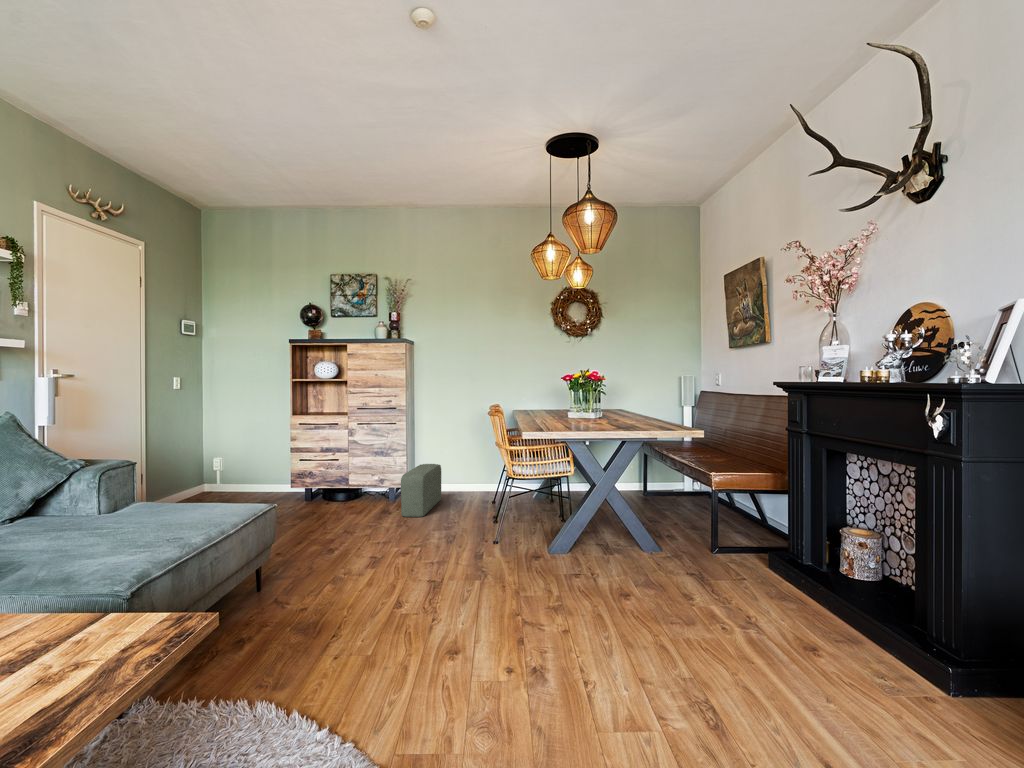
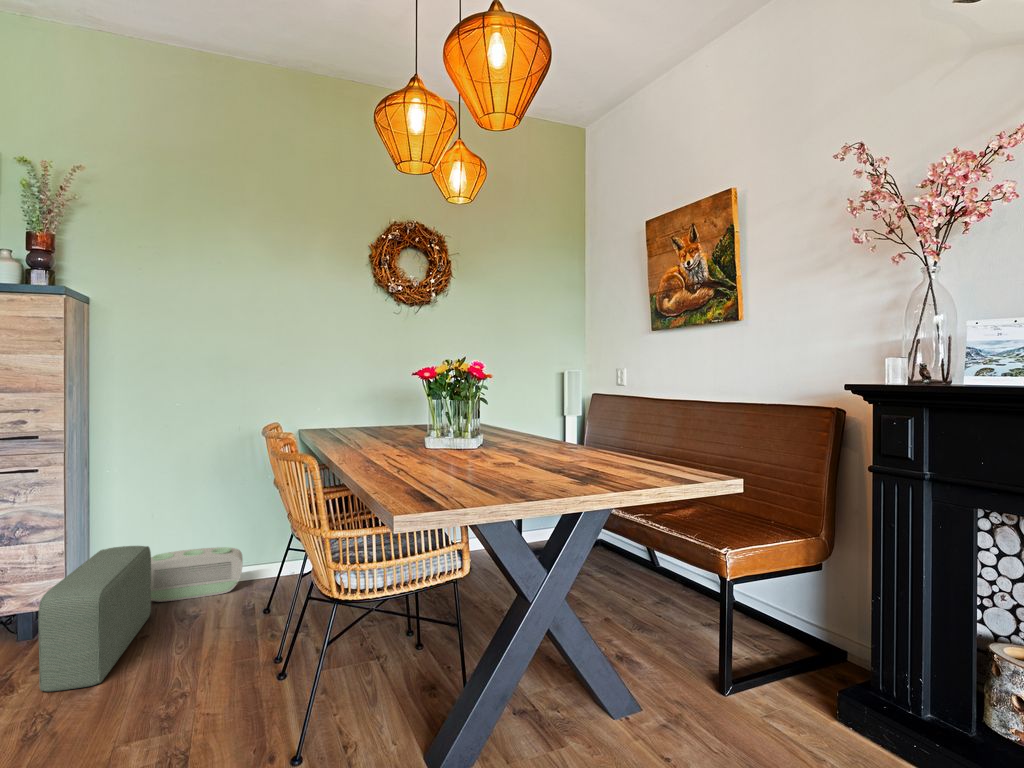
air purifier: none [436,472,484,496] -> present [151,547,243,601]

